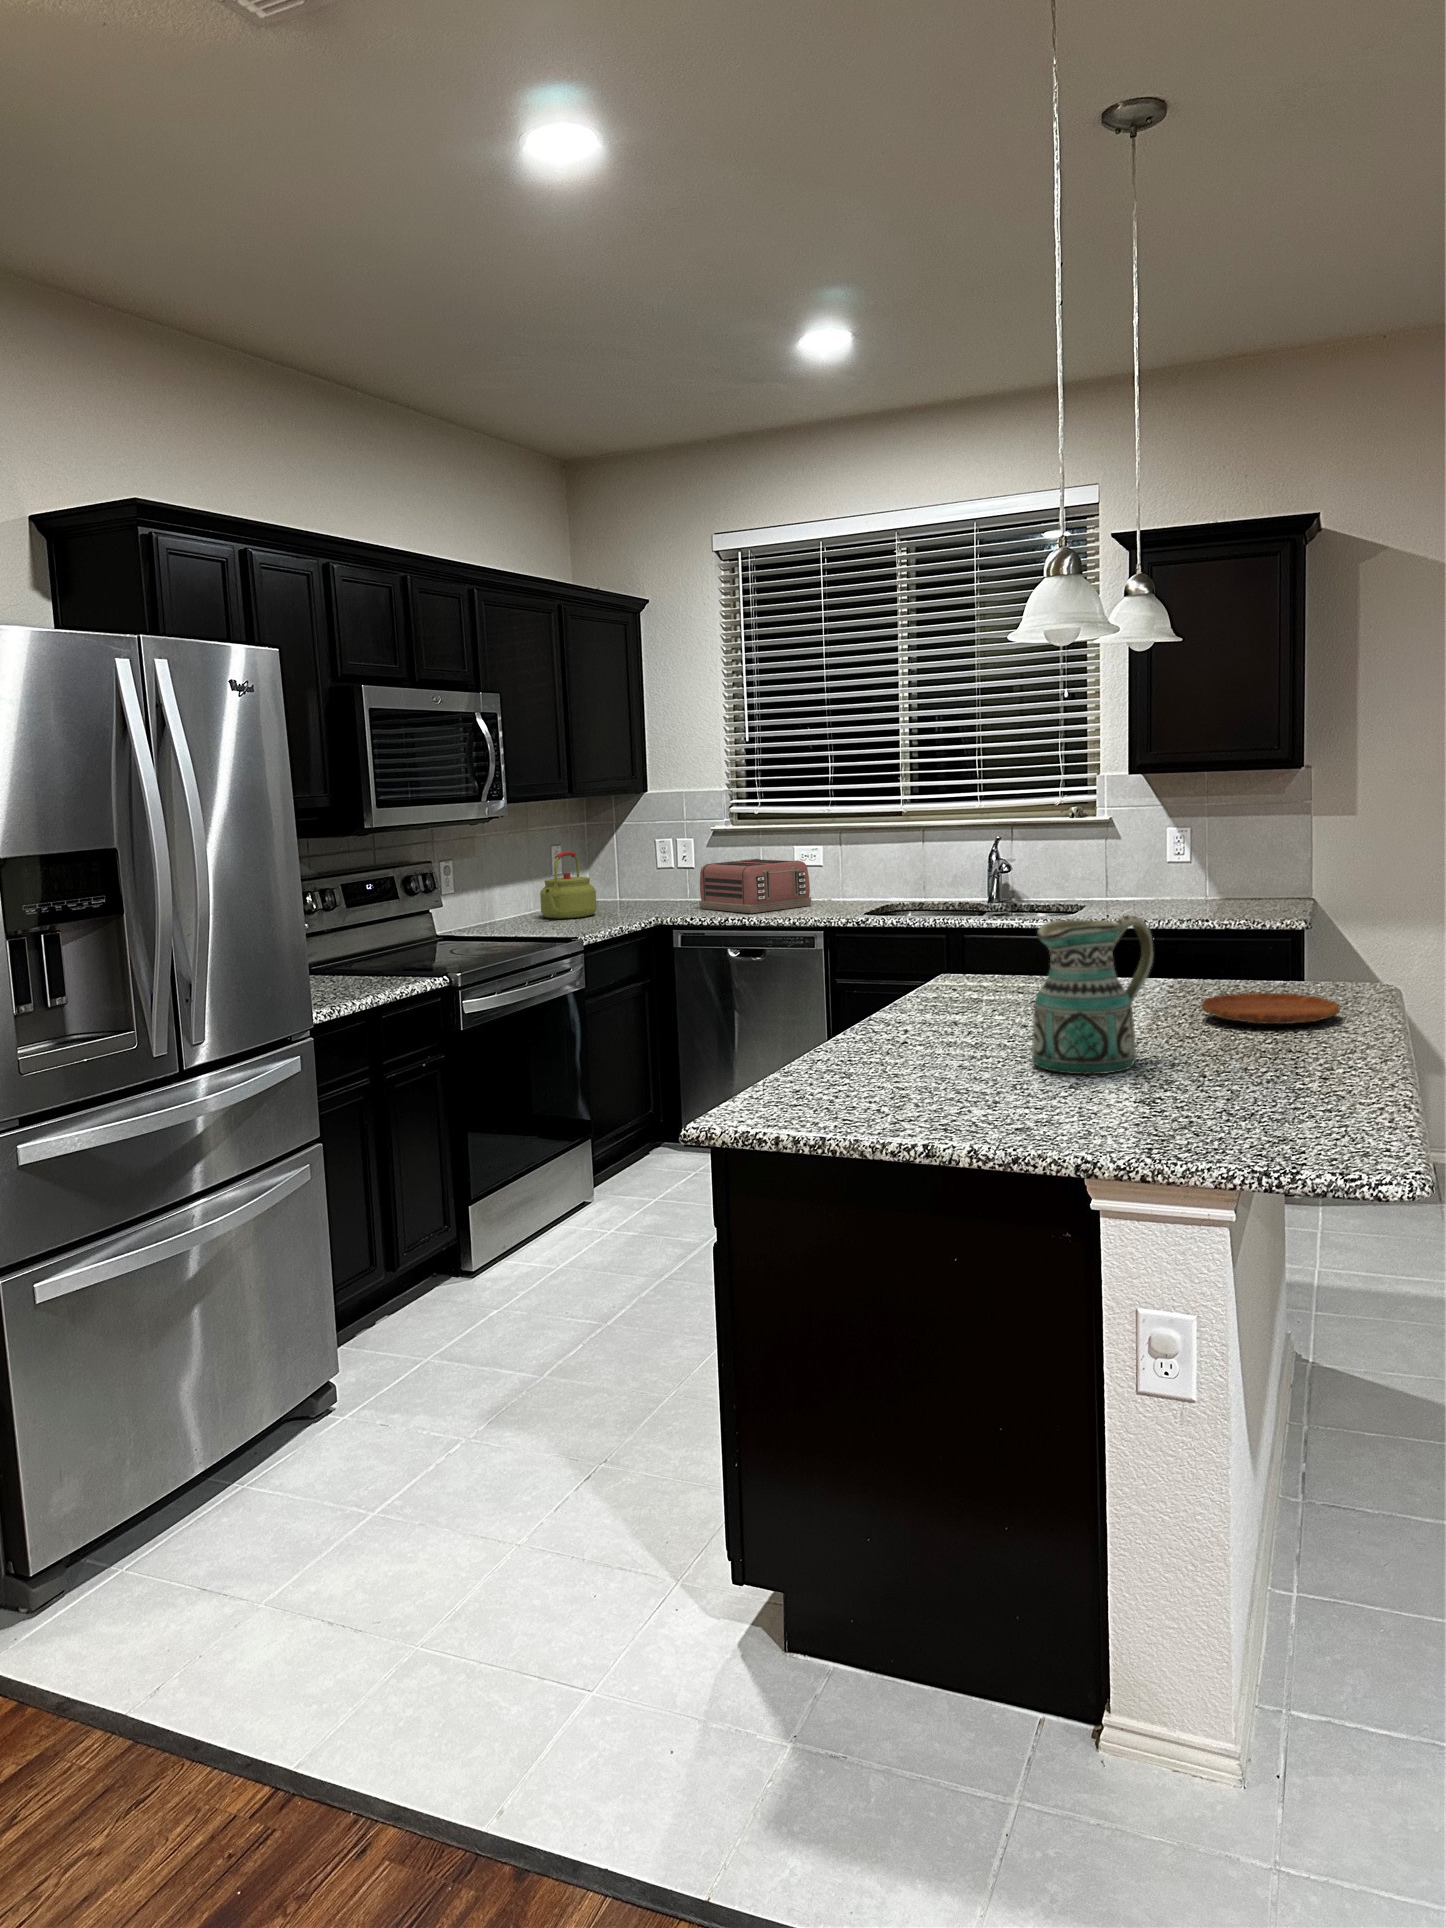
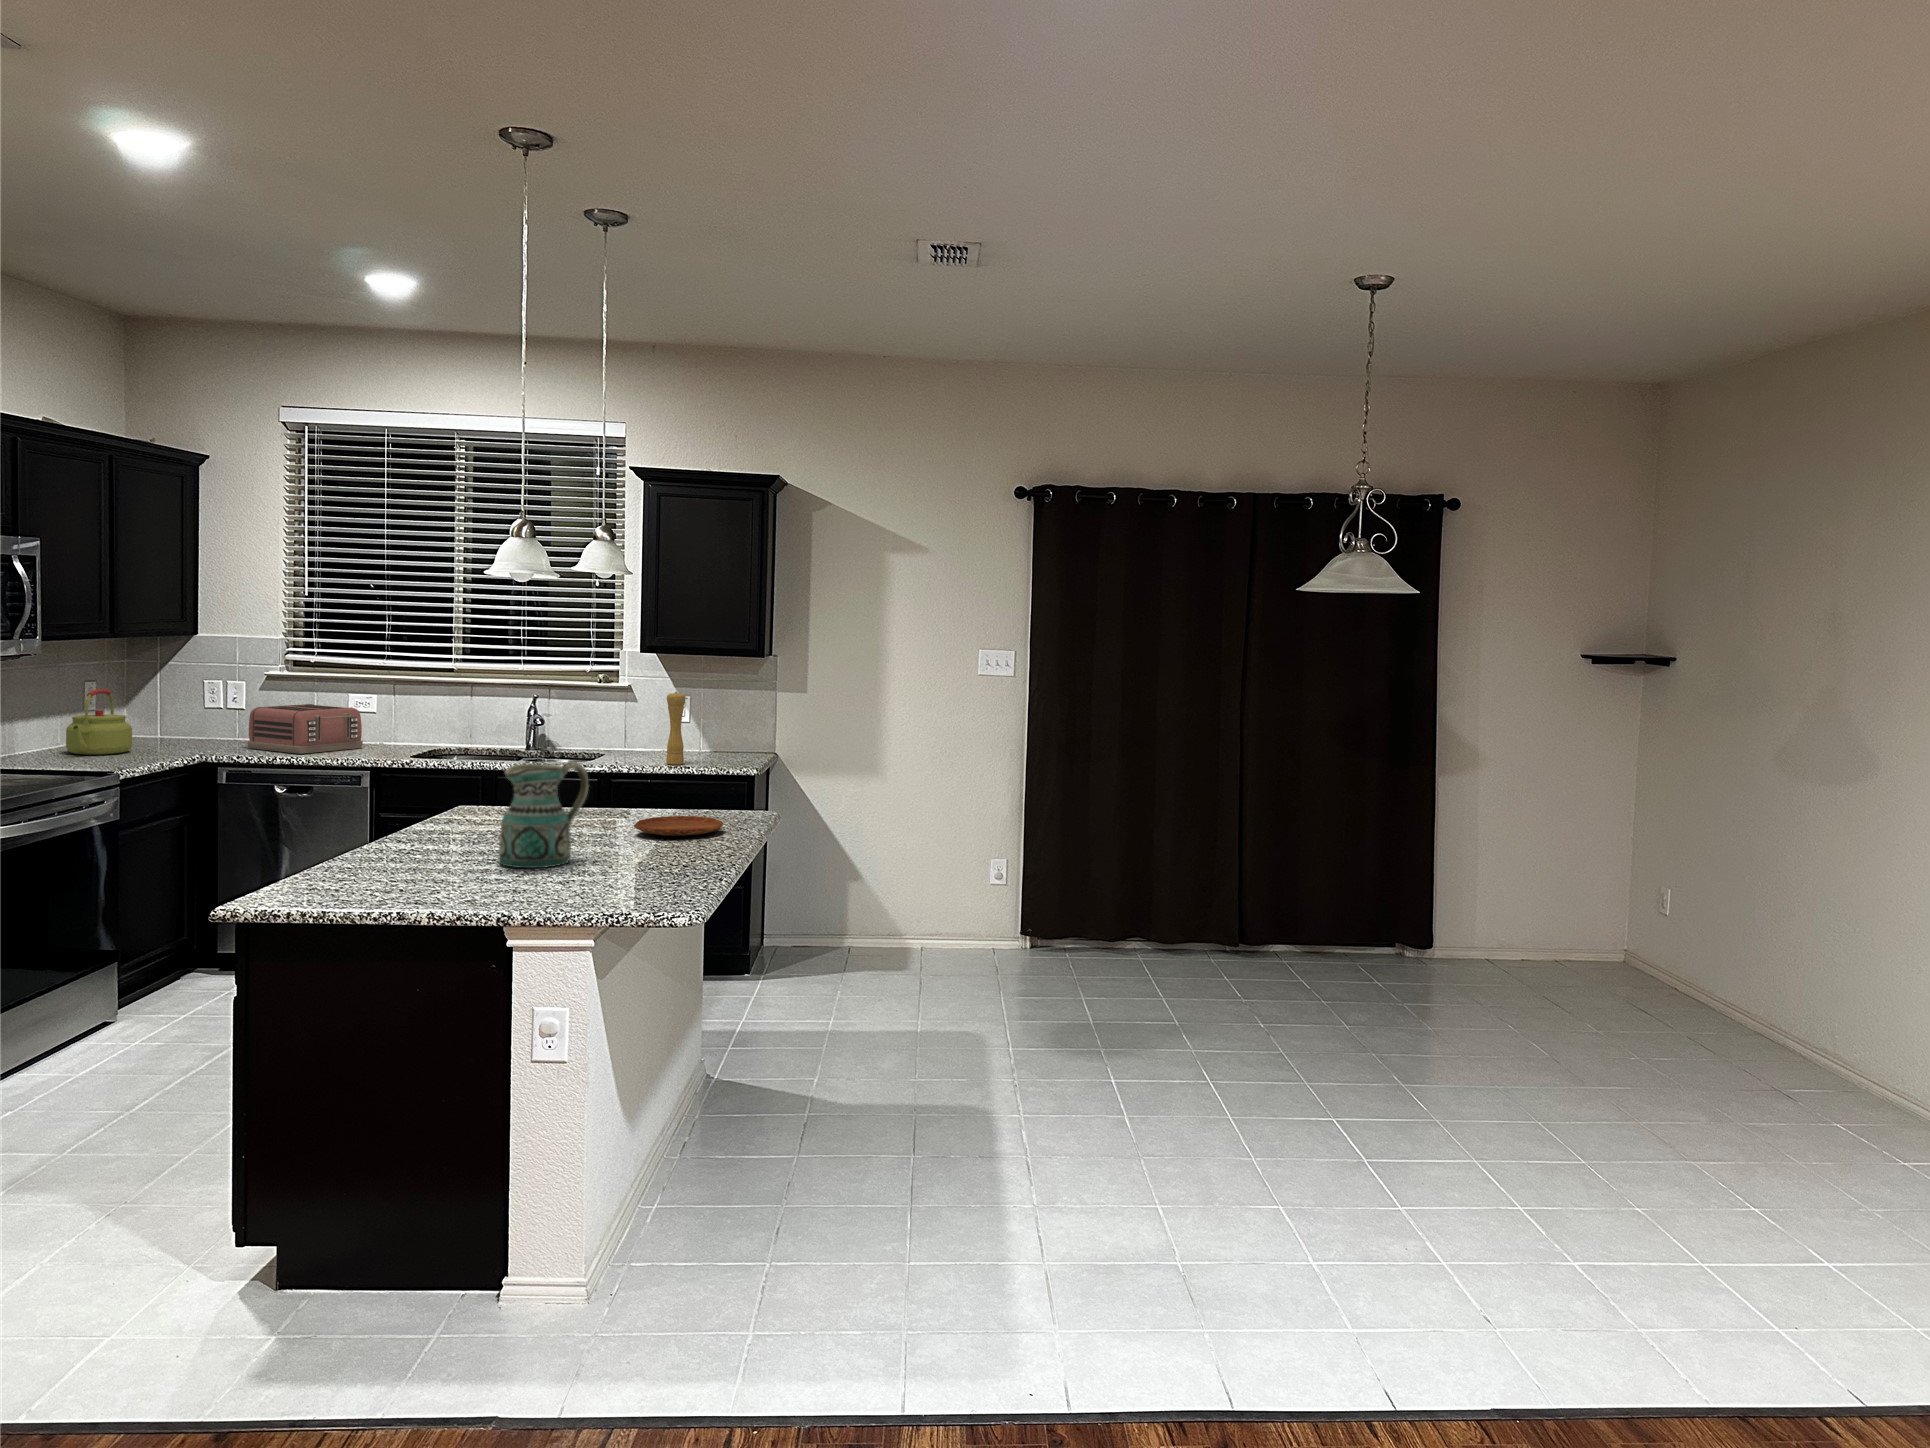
pepper mill: none [1170,823,1196,917] -> present [666,692,686,765]

